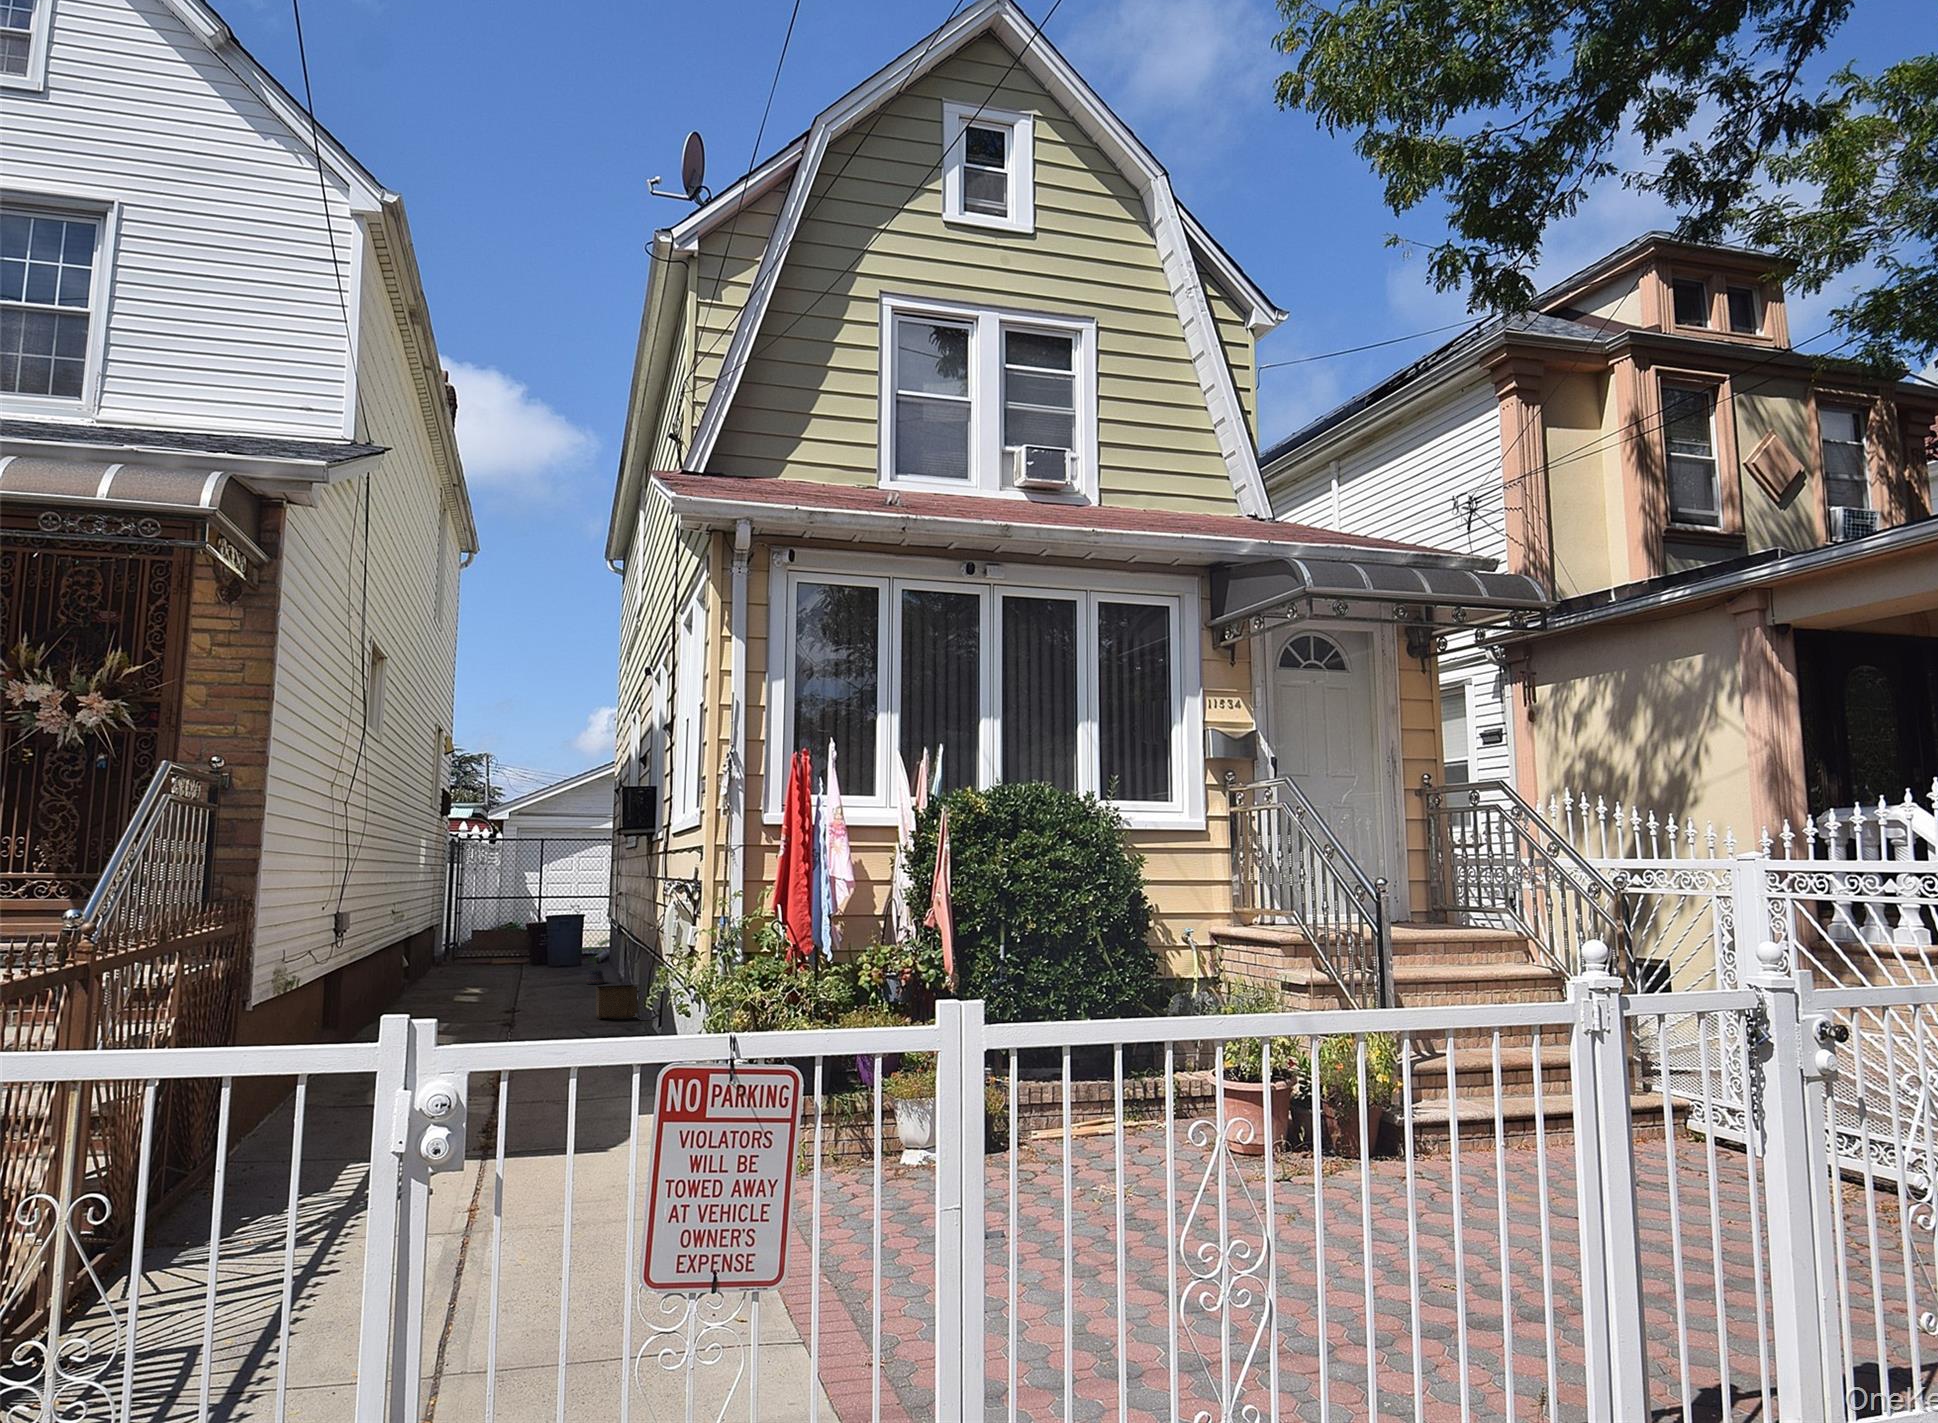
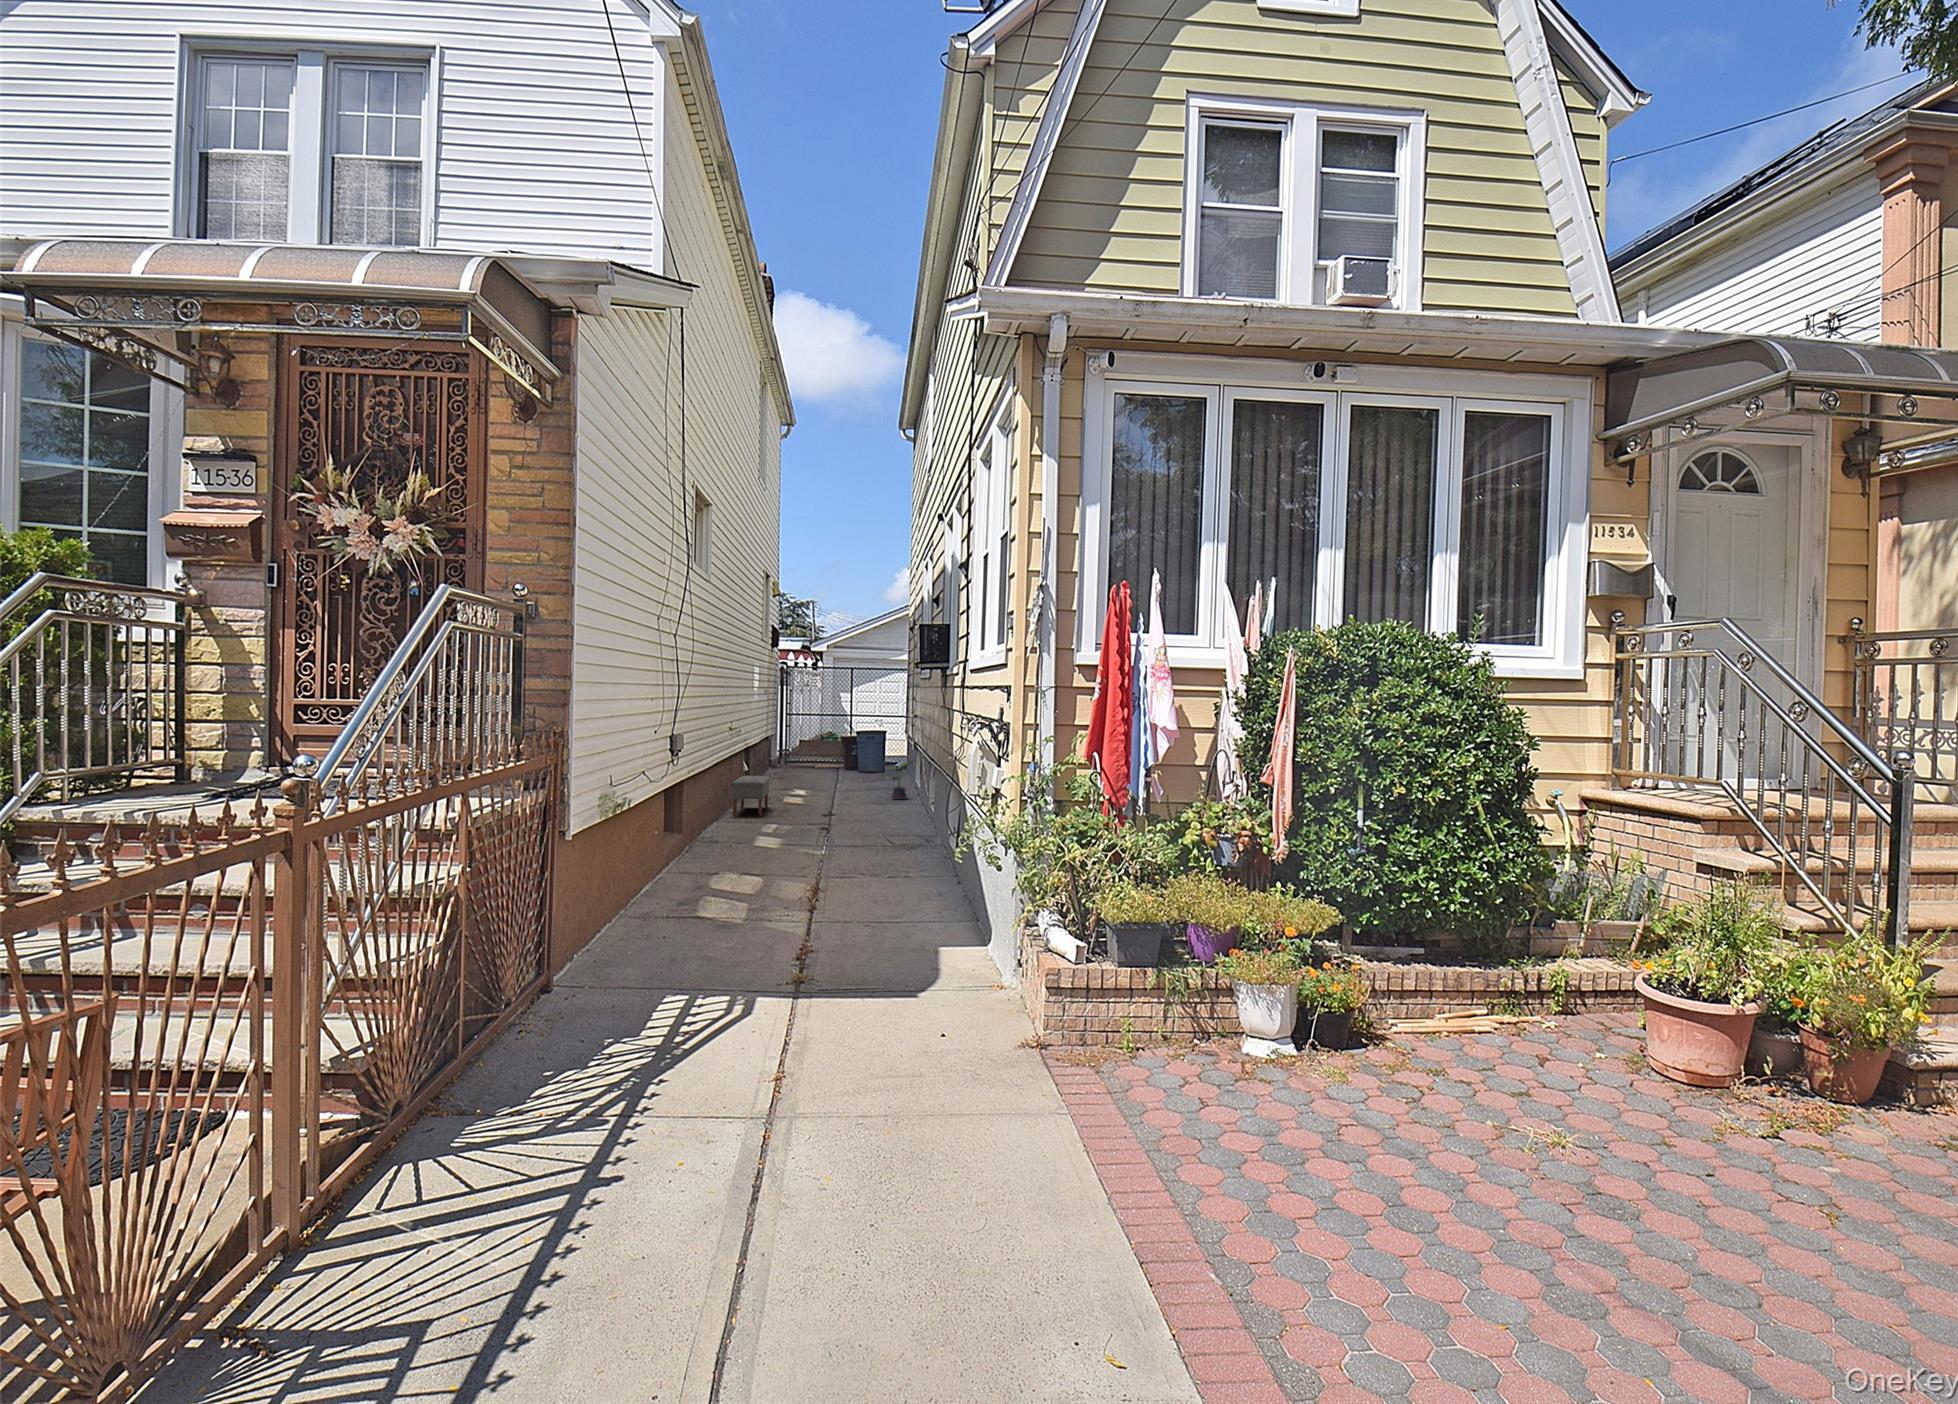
bench: none [396,960,441,1007] -> present [732,776,770,816]
storage bin: present [595,985,638,1019] -> none [900,807,939,838]

